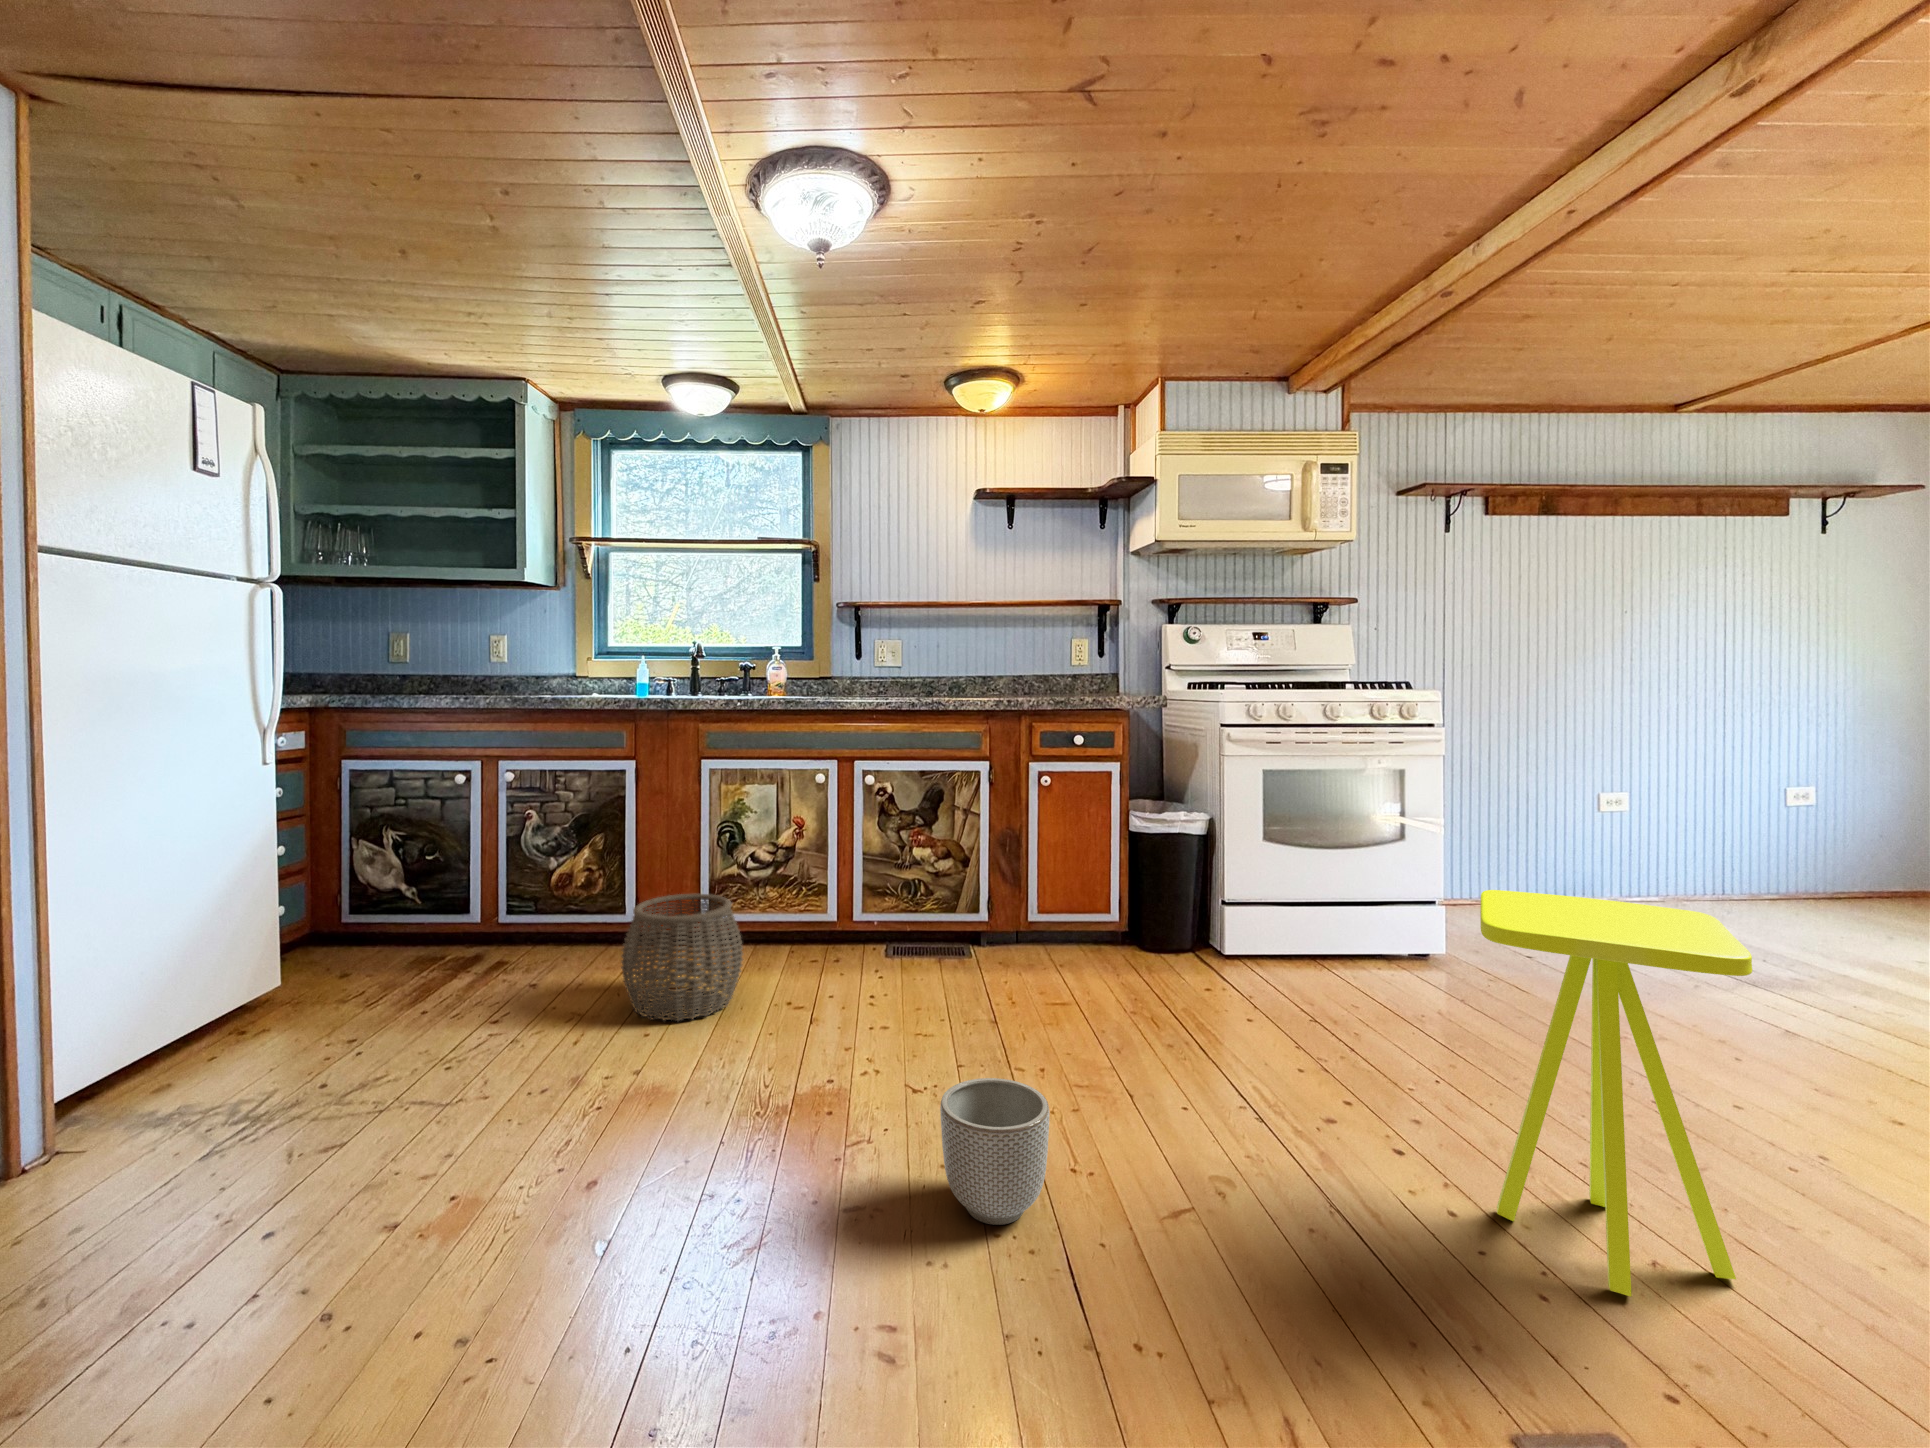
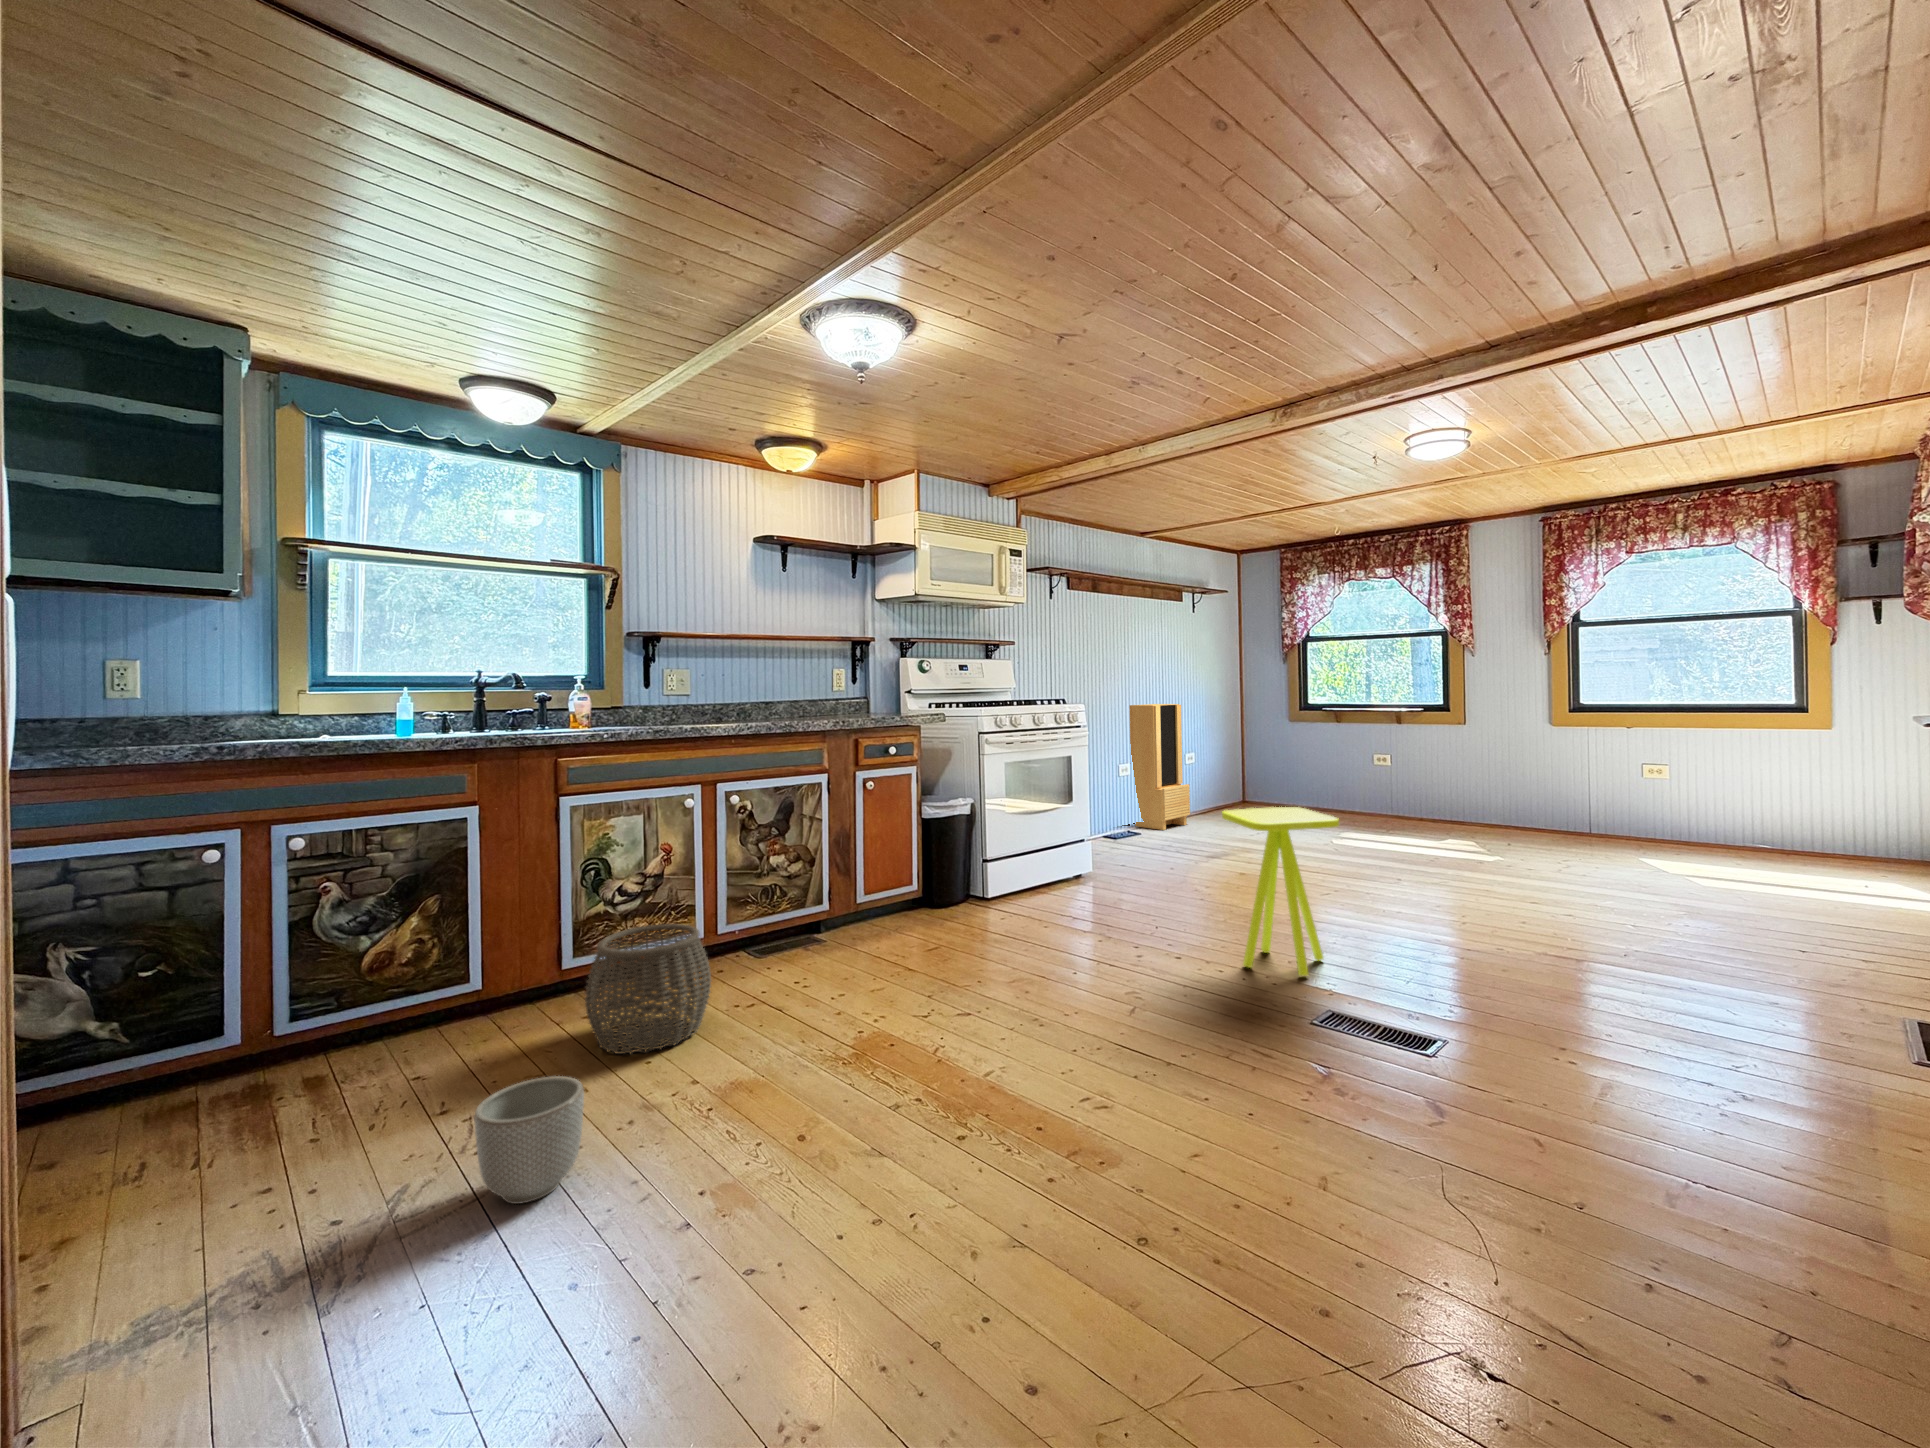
storage cabinet: none [1637,698,1782,921] -> present [1129,704,1190,830]
planter: present [940,1078,1050,1225] -> present [474,1076,584,1204]

